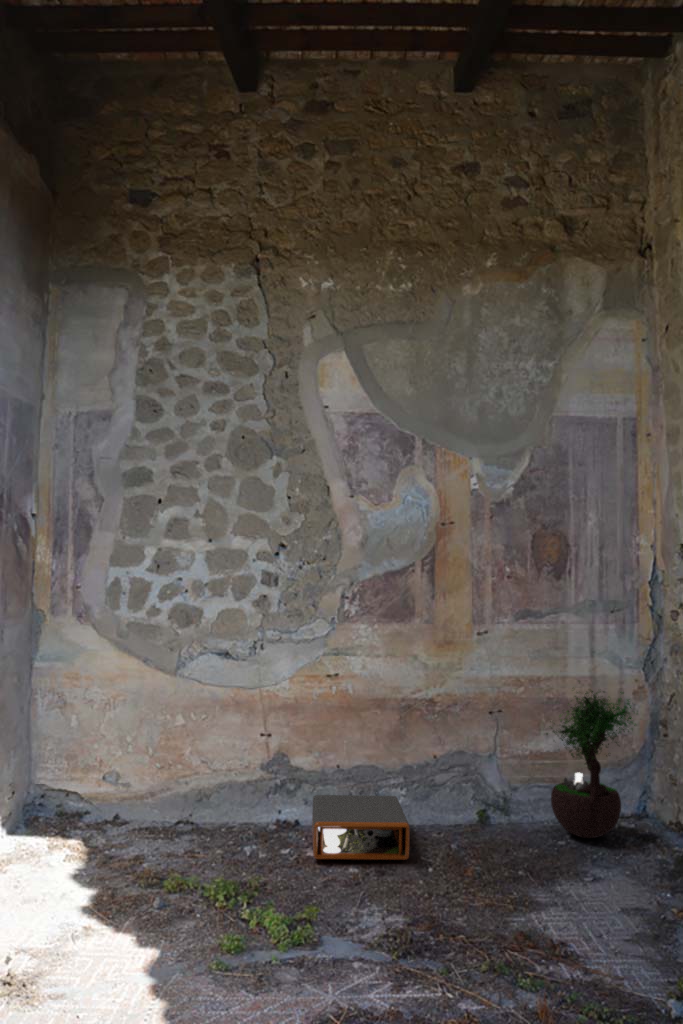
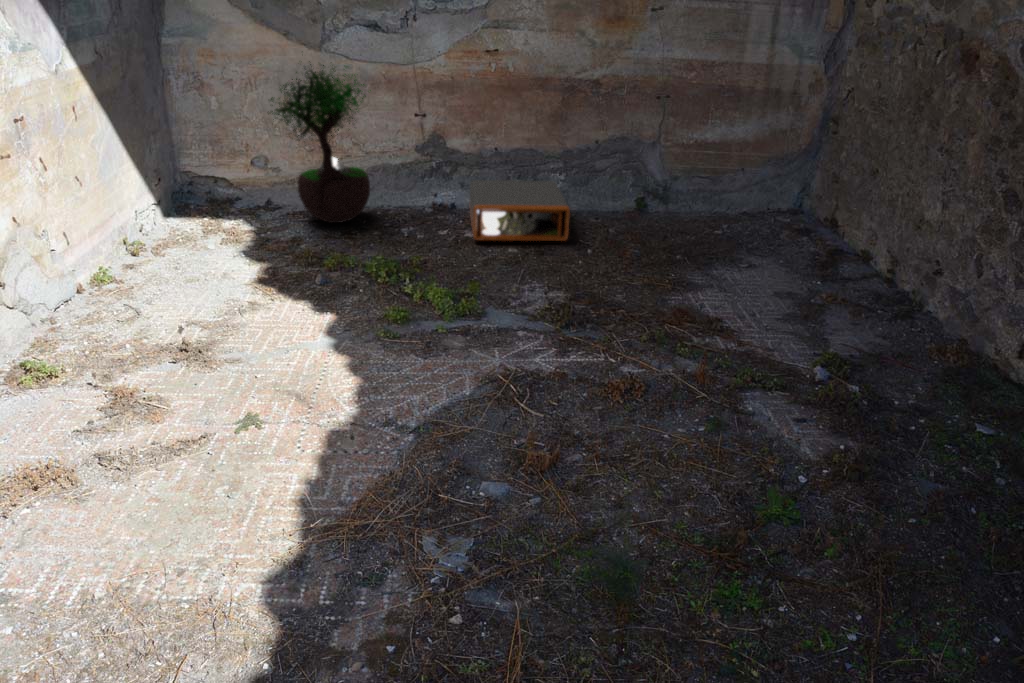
potted tree: present [547,691,633,838] -> present [271,64,371,223]

